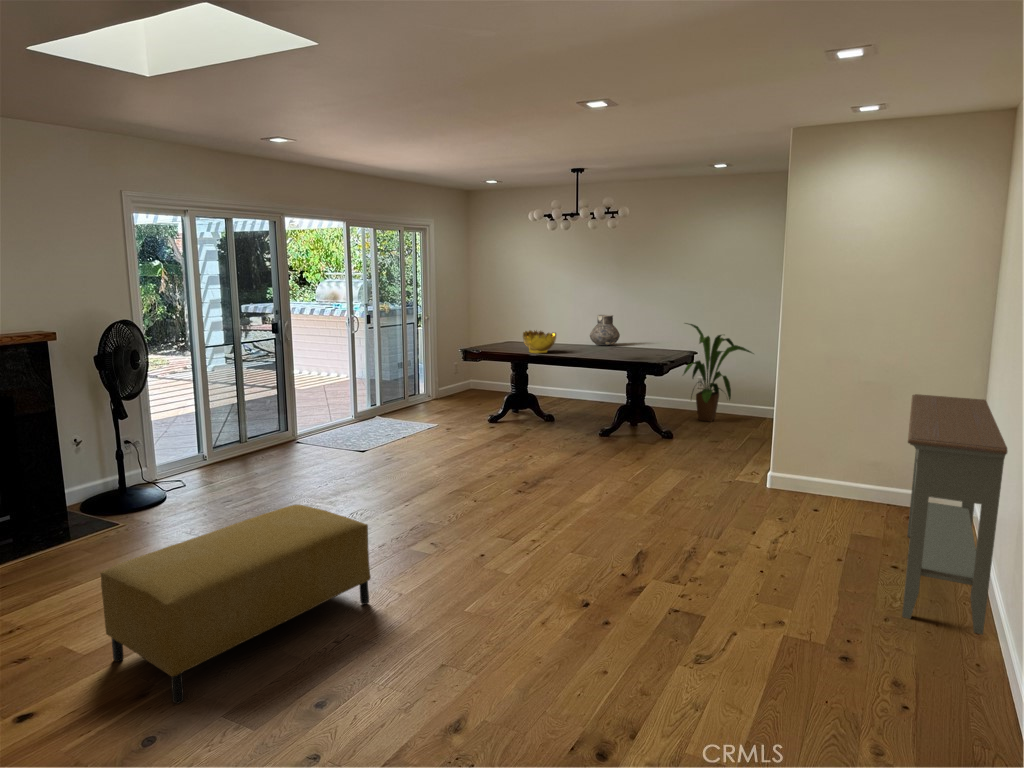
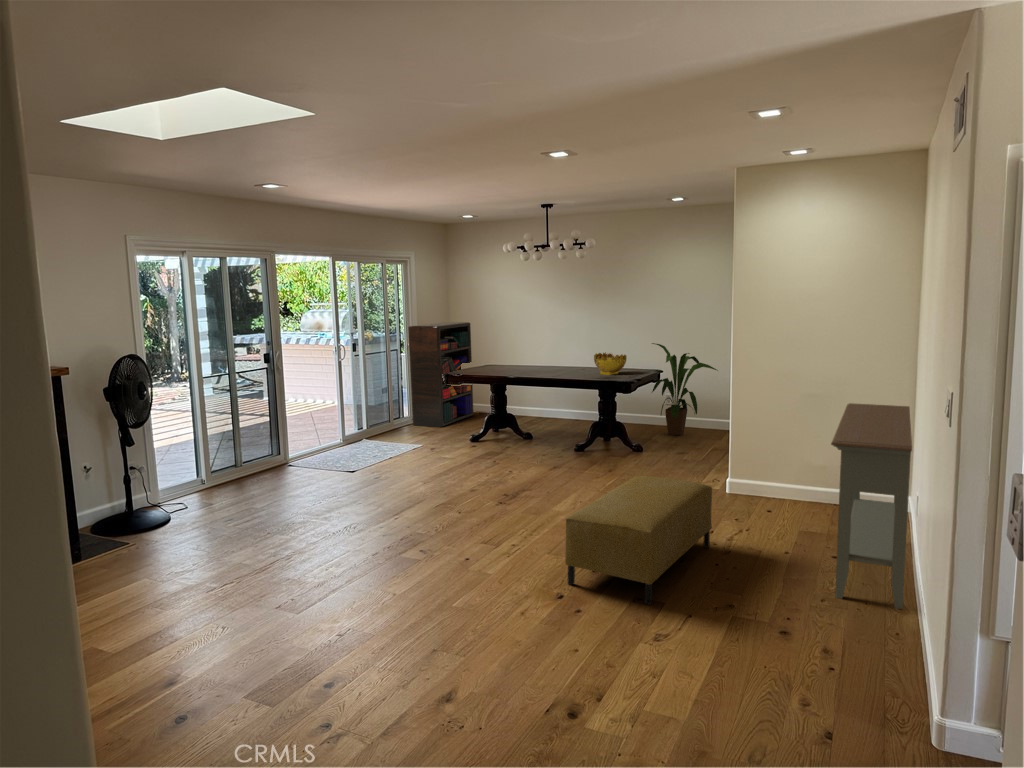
bookshelf: none [427,296,493,405] -> present [408,322,474,427]
vase: present [590,315,620,345] -> none [564,337,593,366]
decorative bowl: present [523,330,556,354] -> present [594,352,627,375]
ottoman: present [101,505,371,704] -> present [565,476,712,605]

